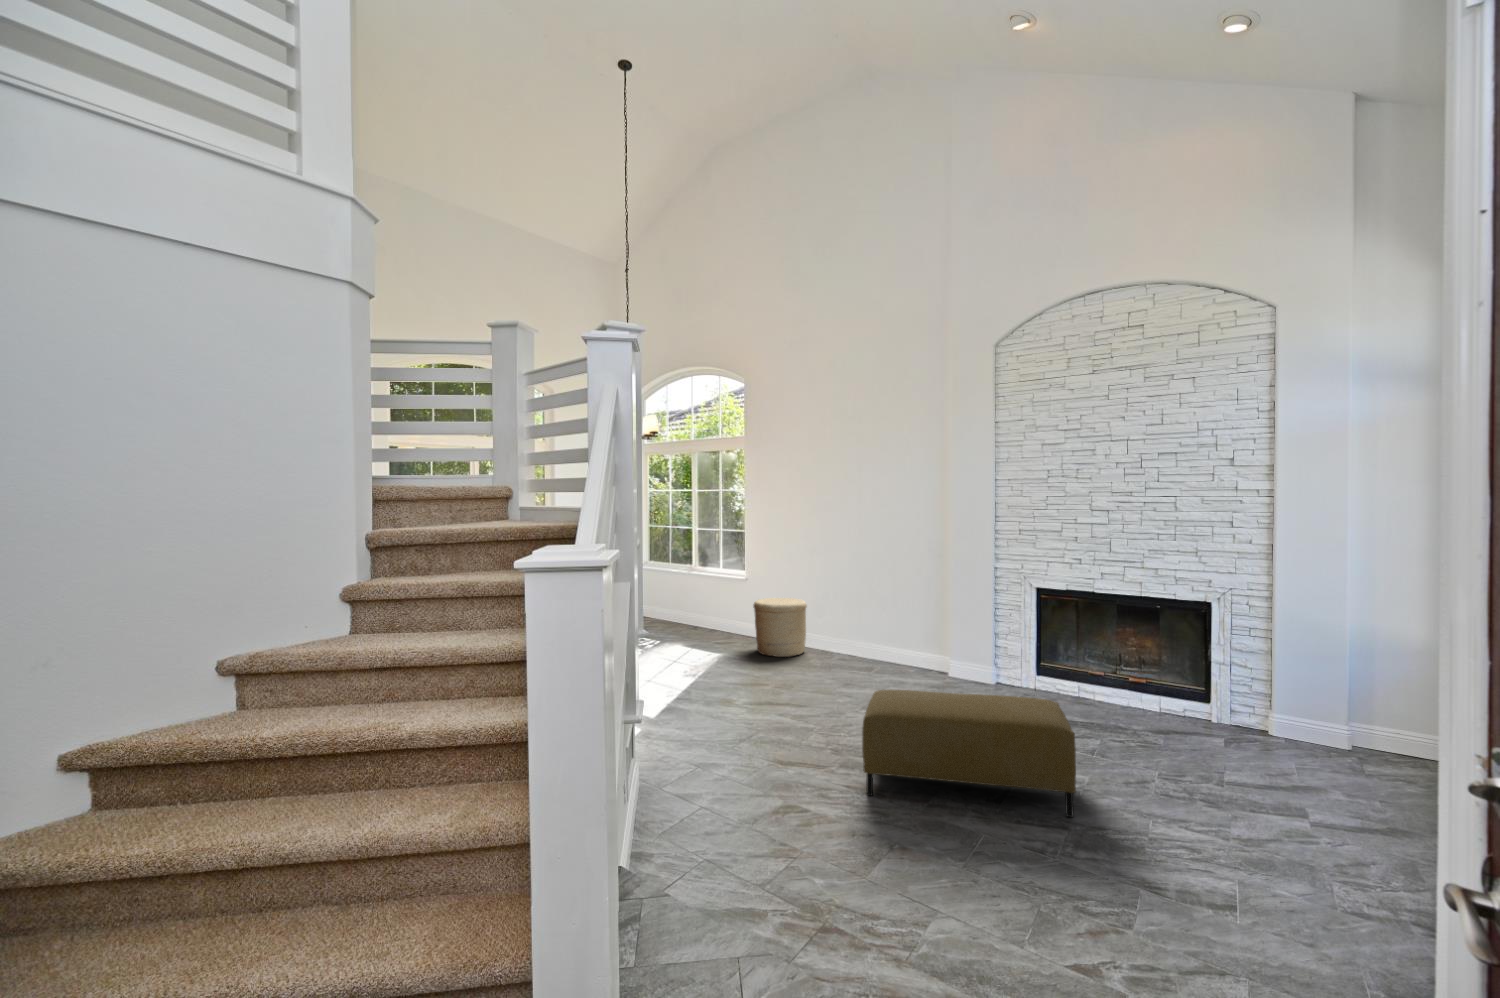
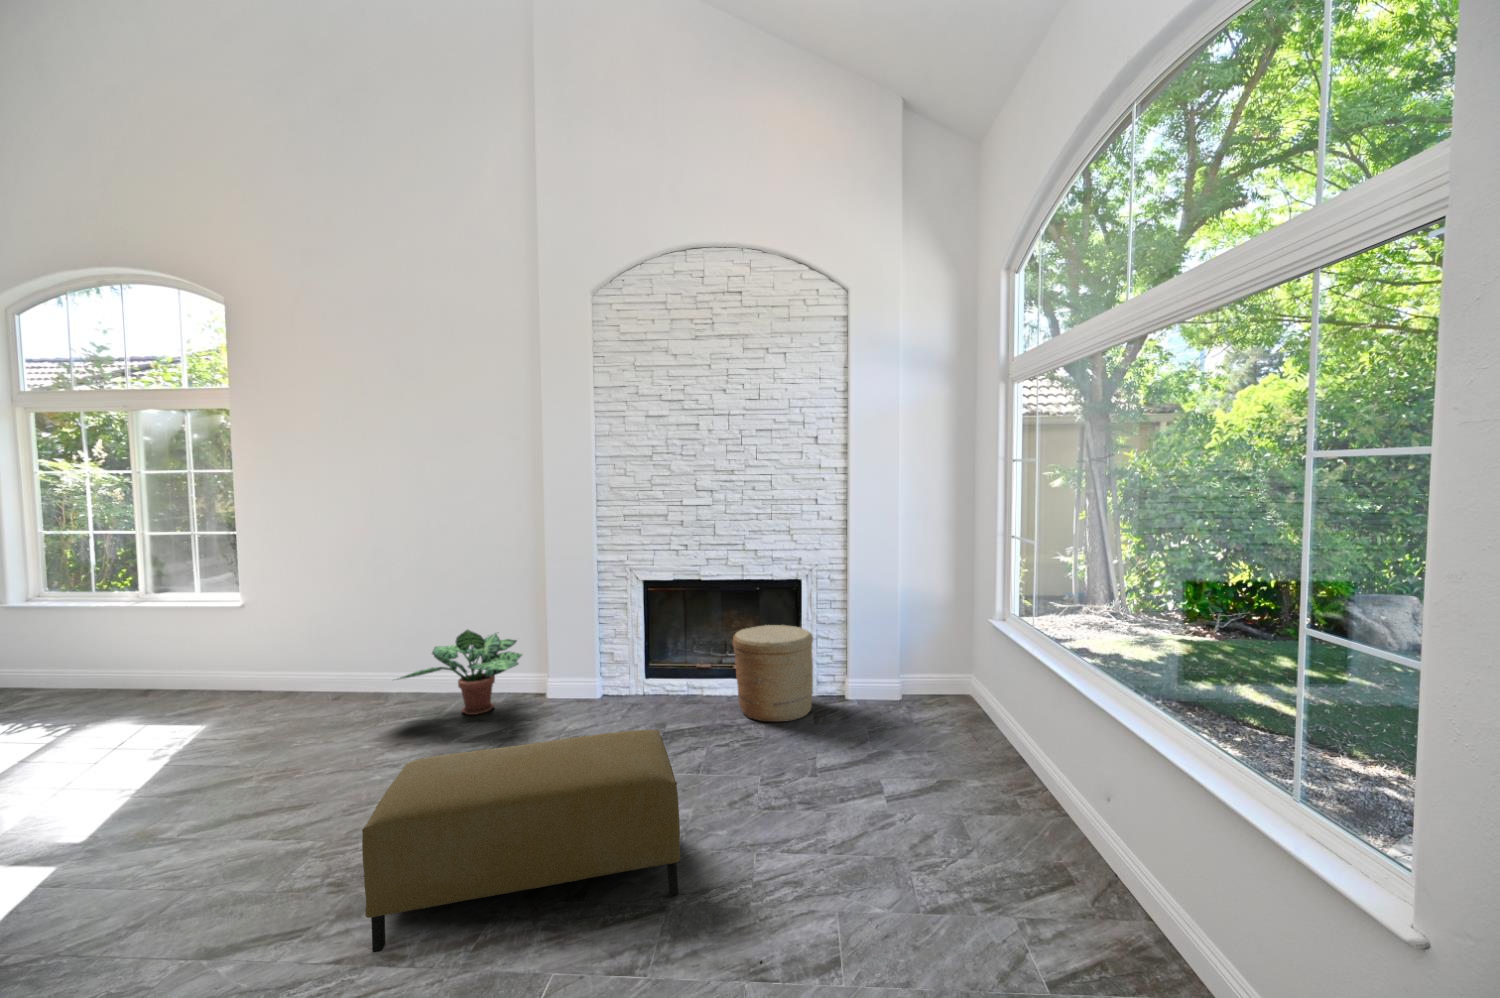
woven basket: present [753,598,807,657] -> present [732,625,813,722]
potted plant: none [833,613,931,683] -> present [399,630,522,715]

